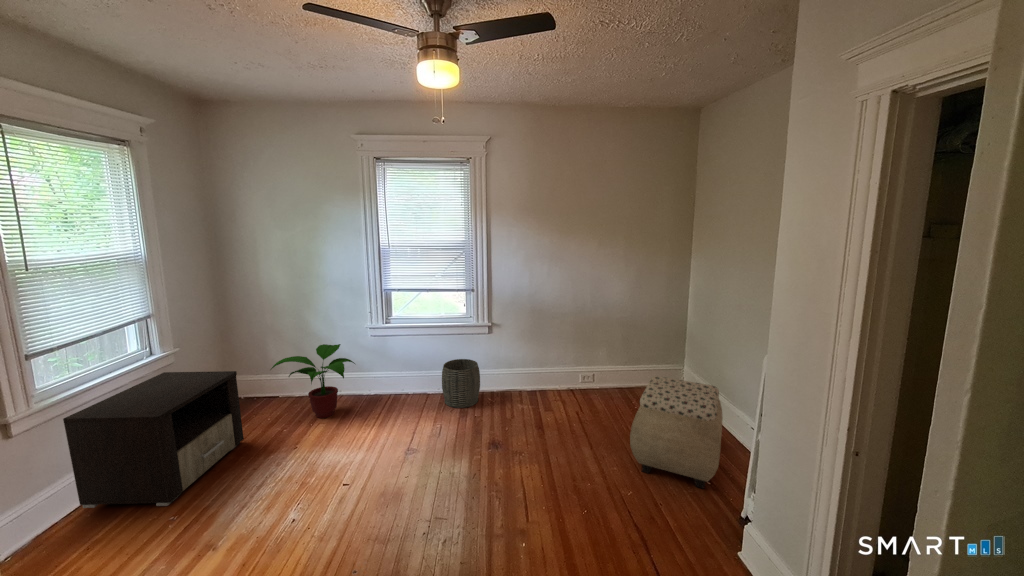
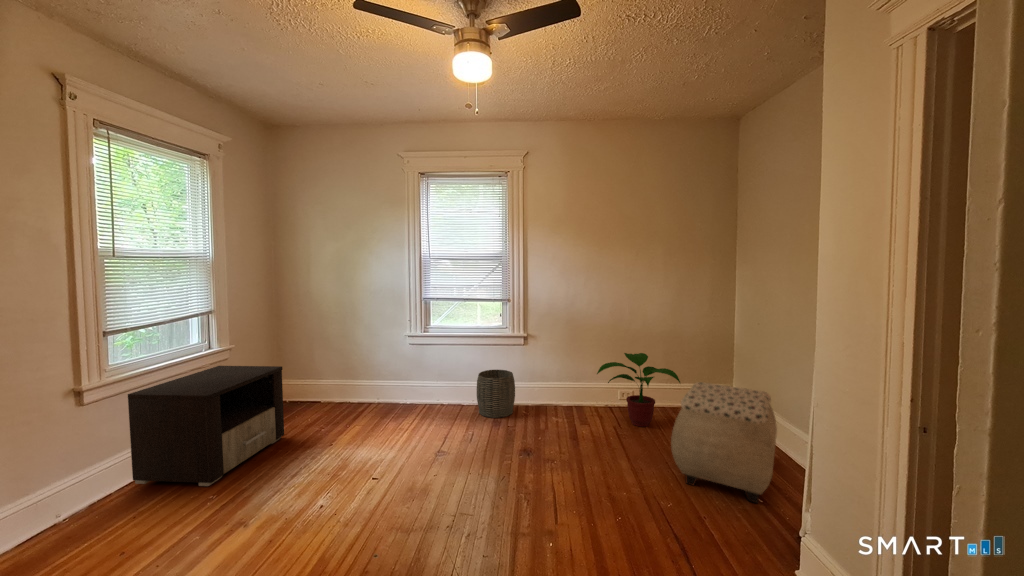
potted plant: present [271,344,355,418] -> present [597,353,680,427]

